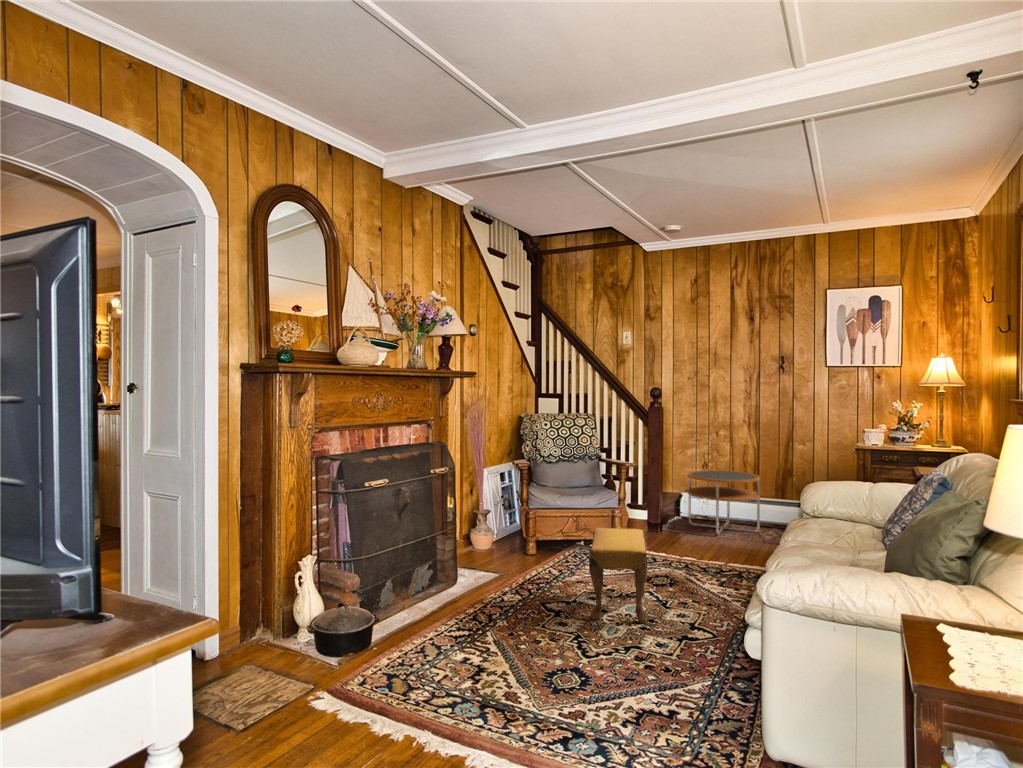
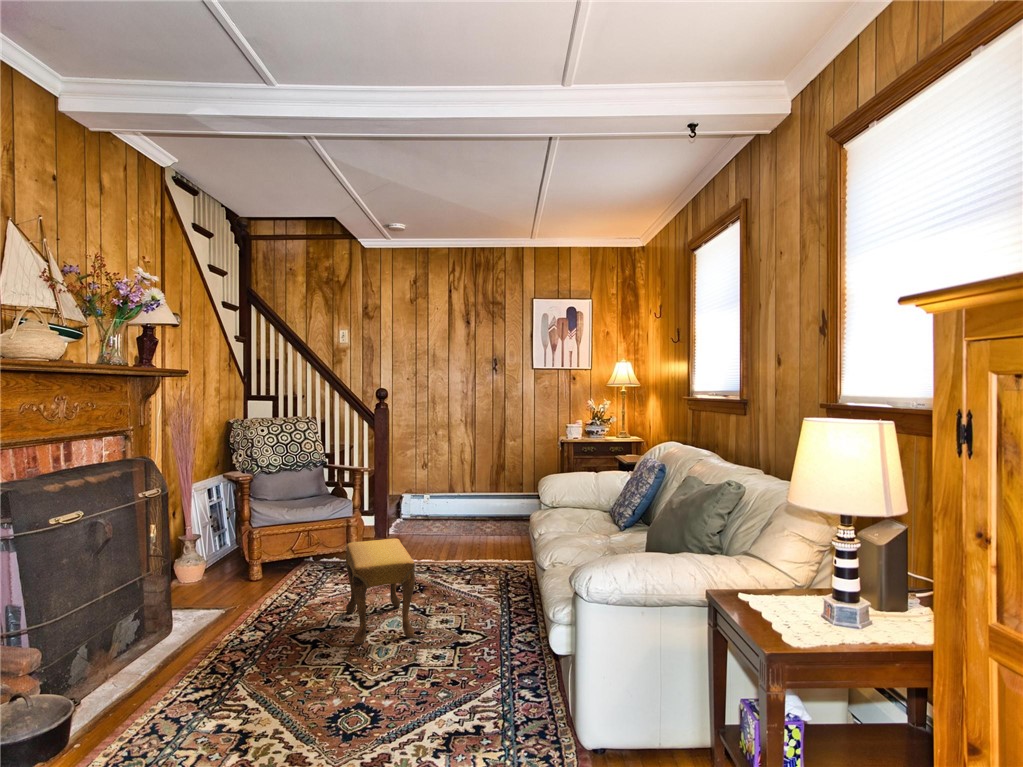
side table: present [688,470,760,535] -> none [413,469,480,533]

